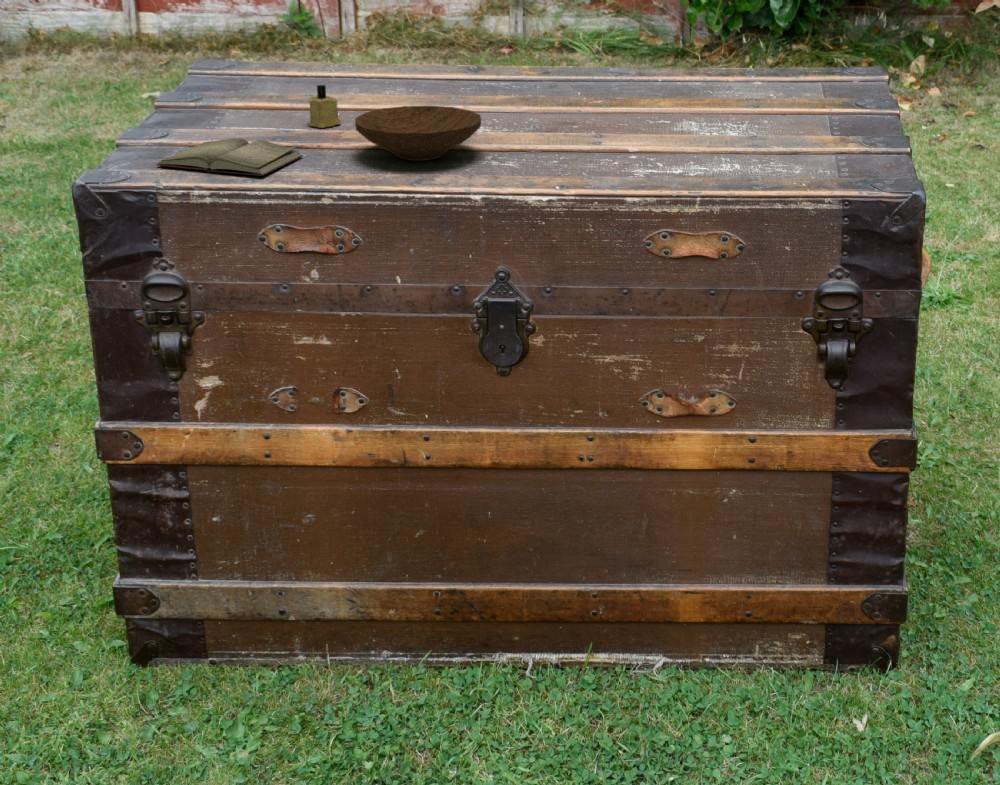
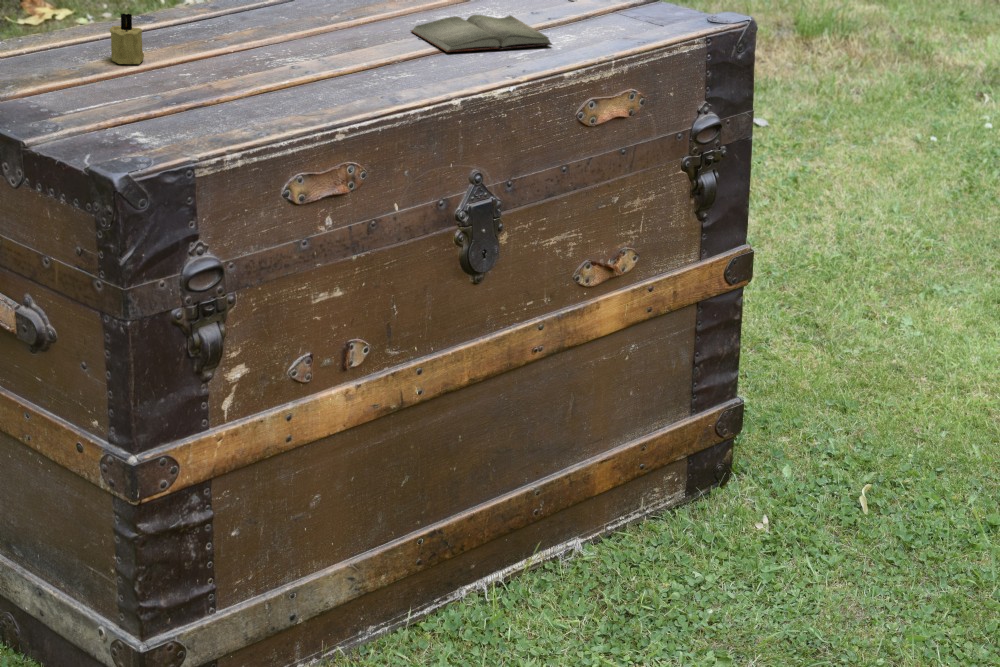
wooden bowl: present [355,106,481,161] -> none [246,19,385,83]
hardback book: present [156,138,303,176] -> present [411,15,552,52]

